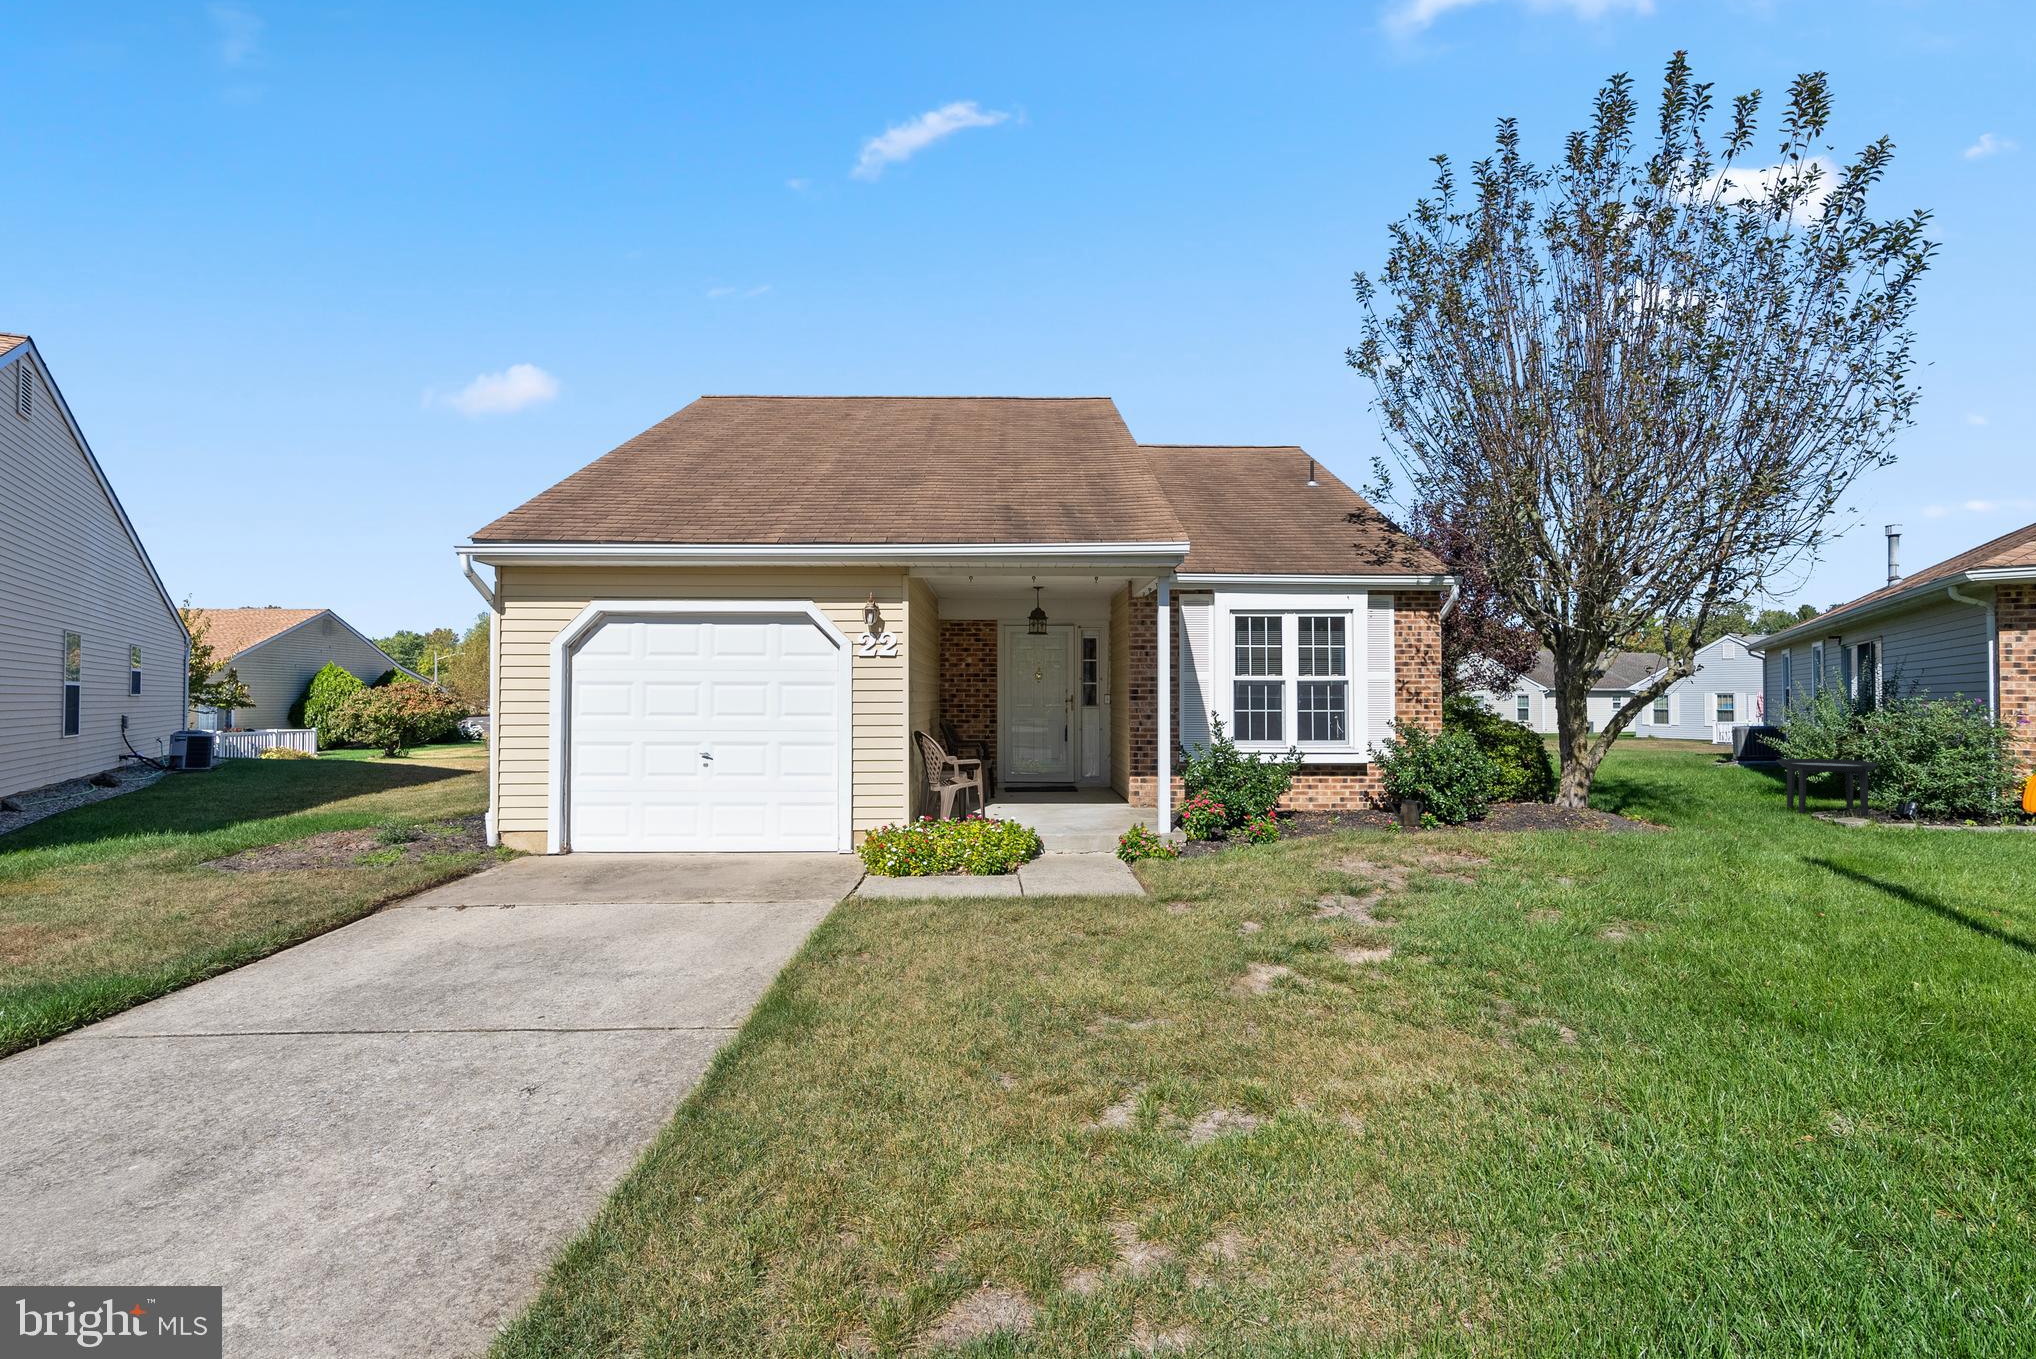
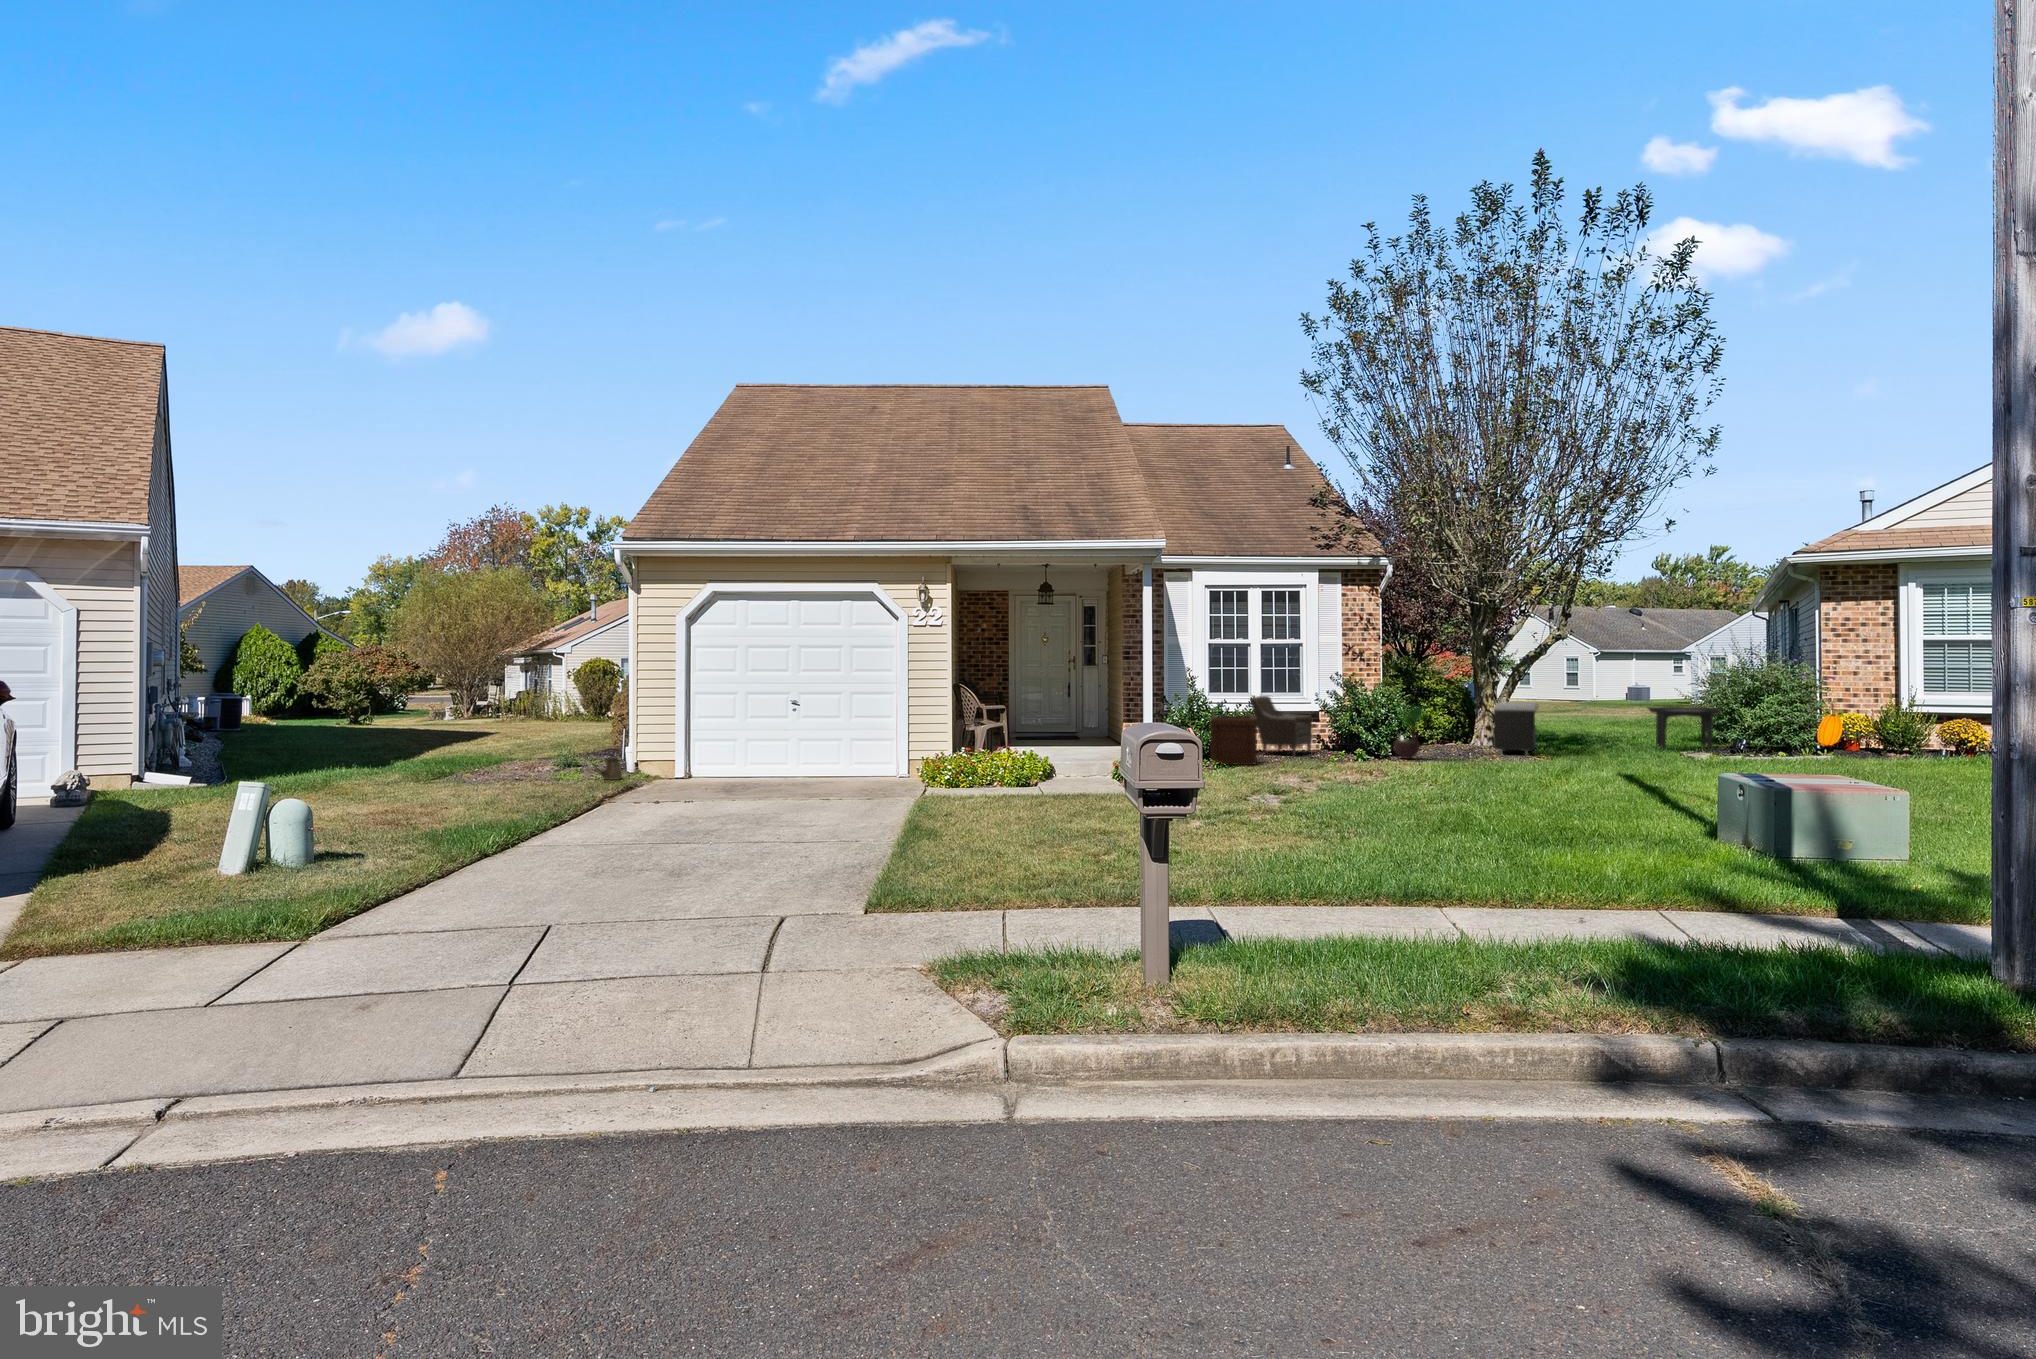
chair: none [1285,745,1363,822] -> present [1250,696,1312,756]
potted tree: none [1469,753,1515,827] -> present [1394,706,1425,759]
storage bench: none [1593,753,1649,822] -> present [1494,702,1538,755]
wooden crate: none [1235,771,1296,836] -> present [1210,715,1257,765]
watering can: present [1385,799,1423,826] -> present [591,758,622,780]

